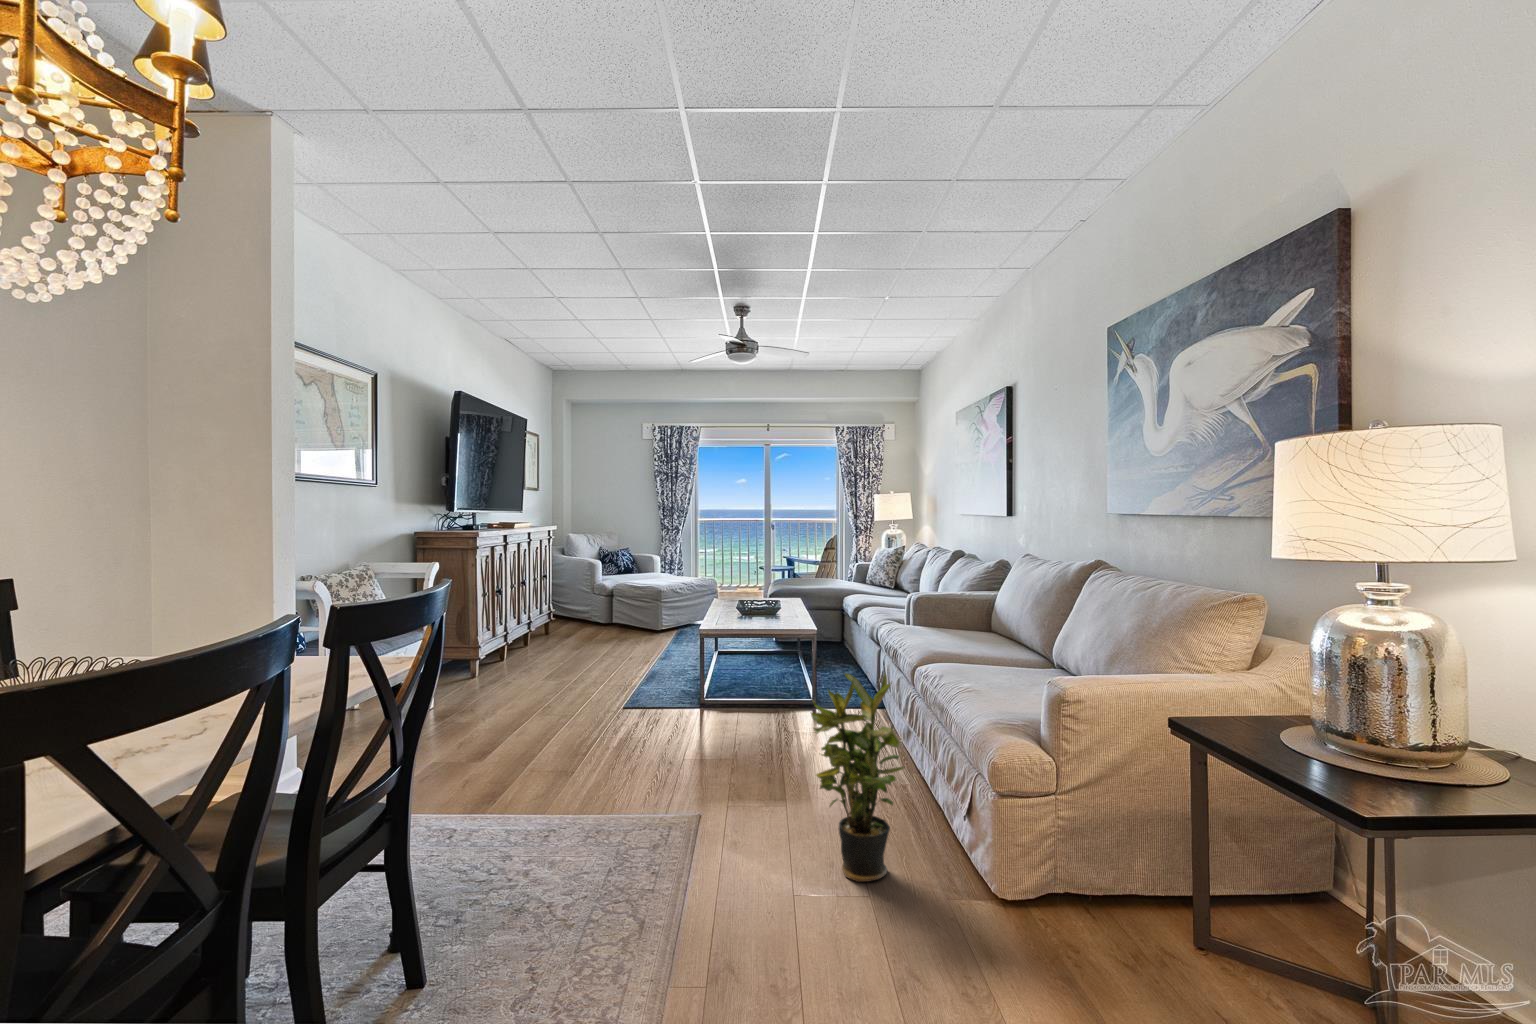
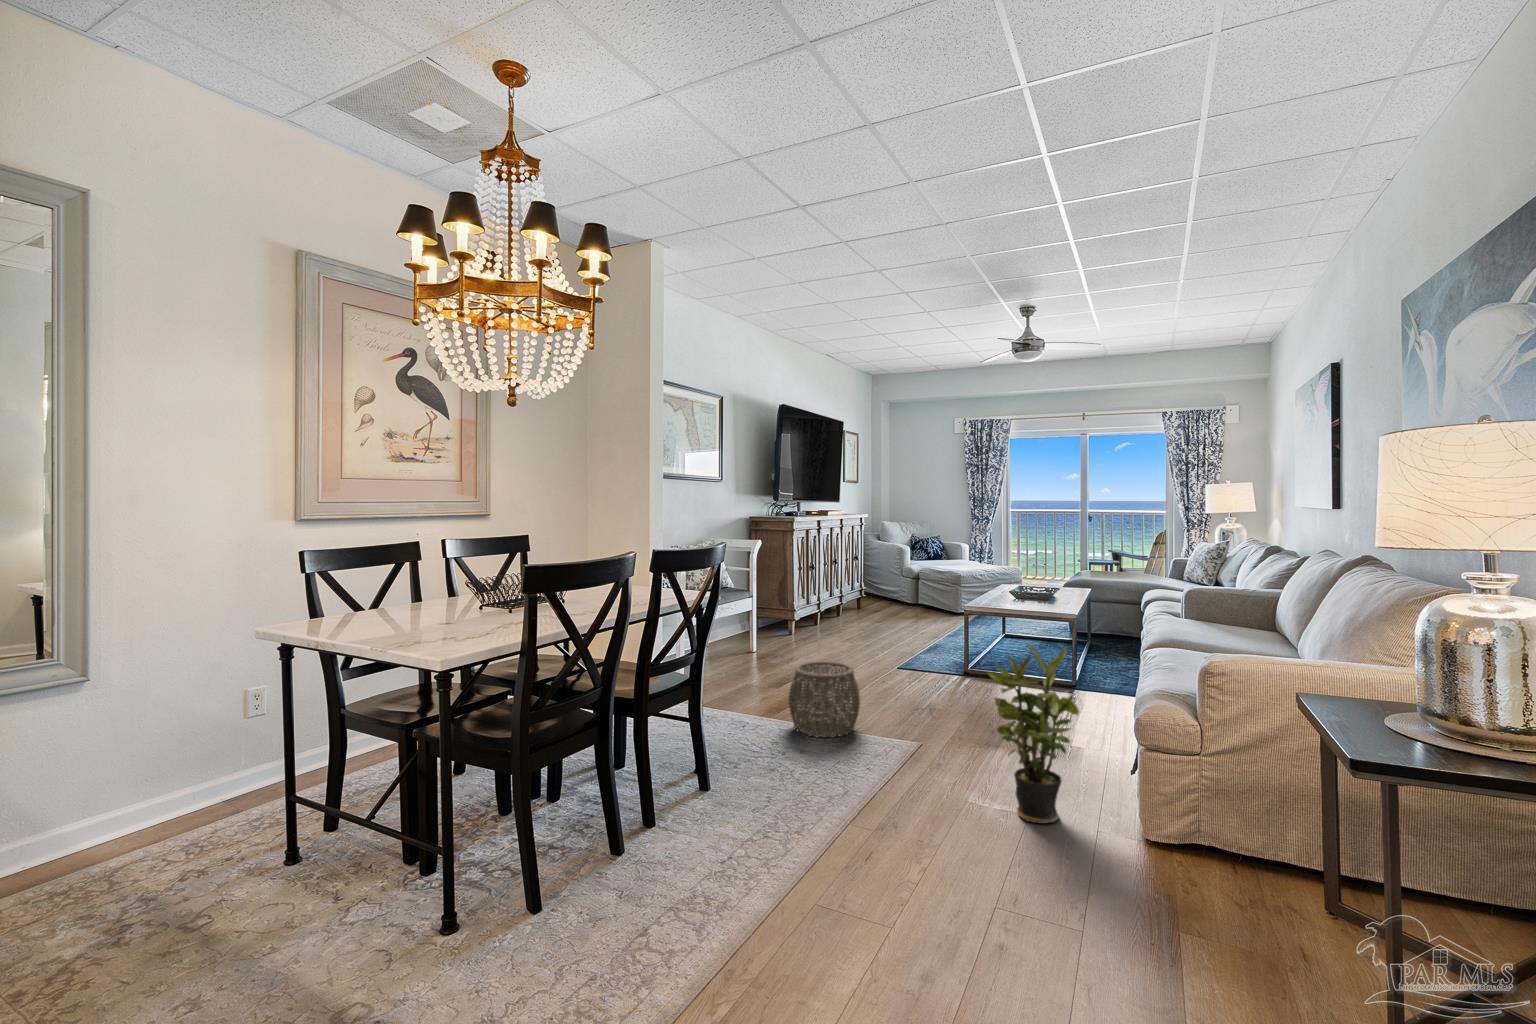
woven basket: none [520,716,617,821] -> present [788,662,860,738]

